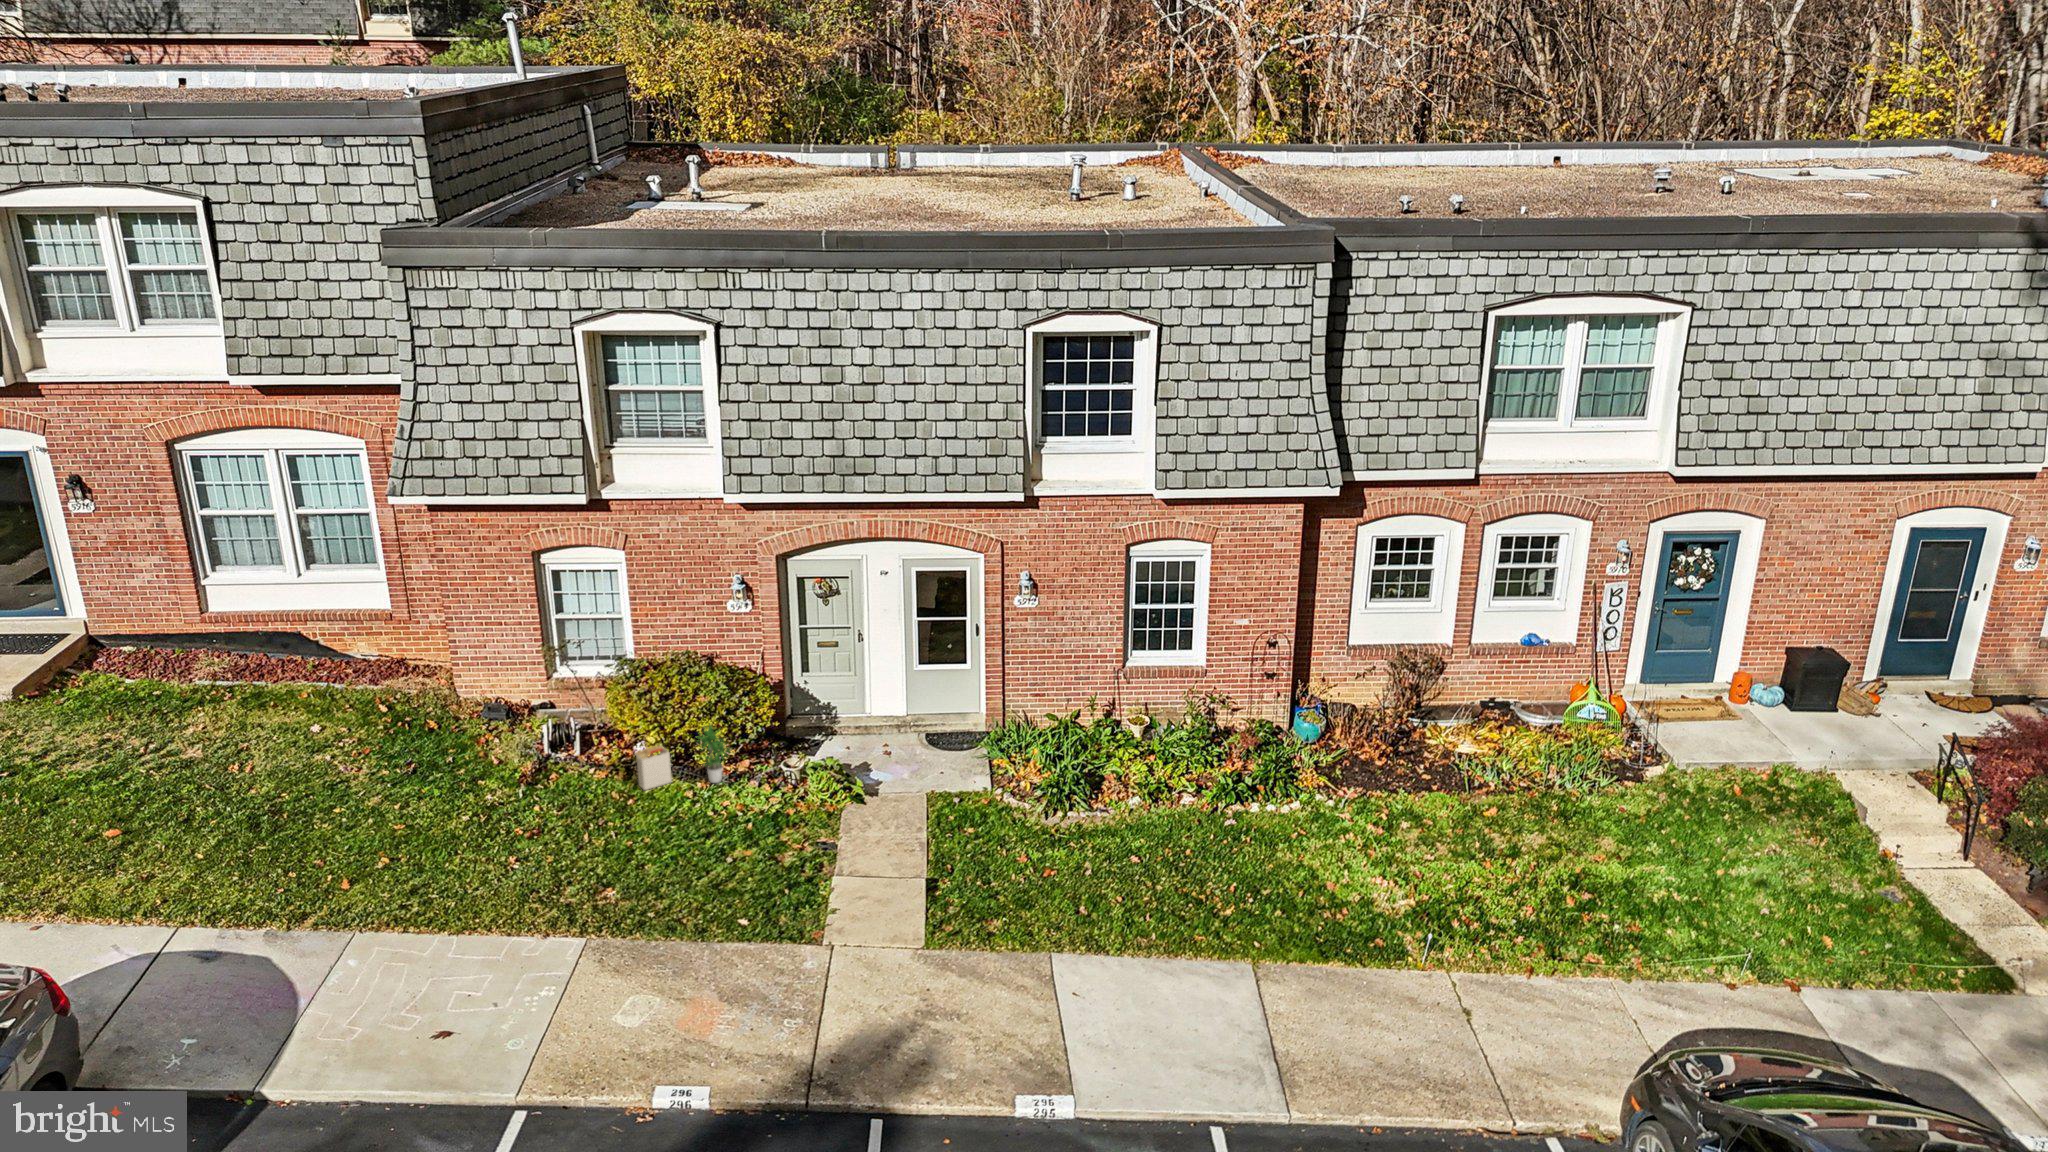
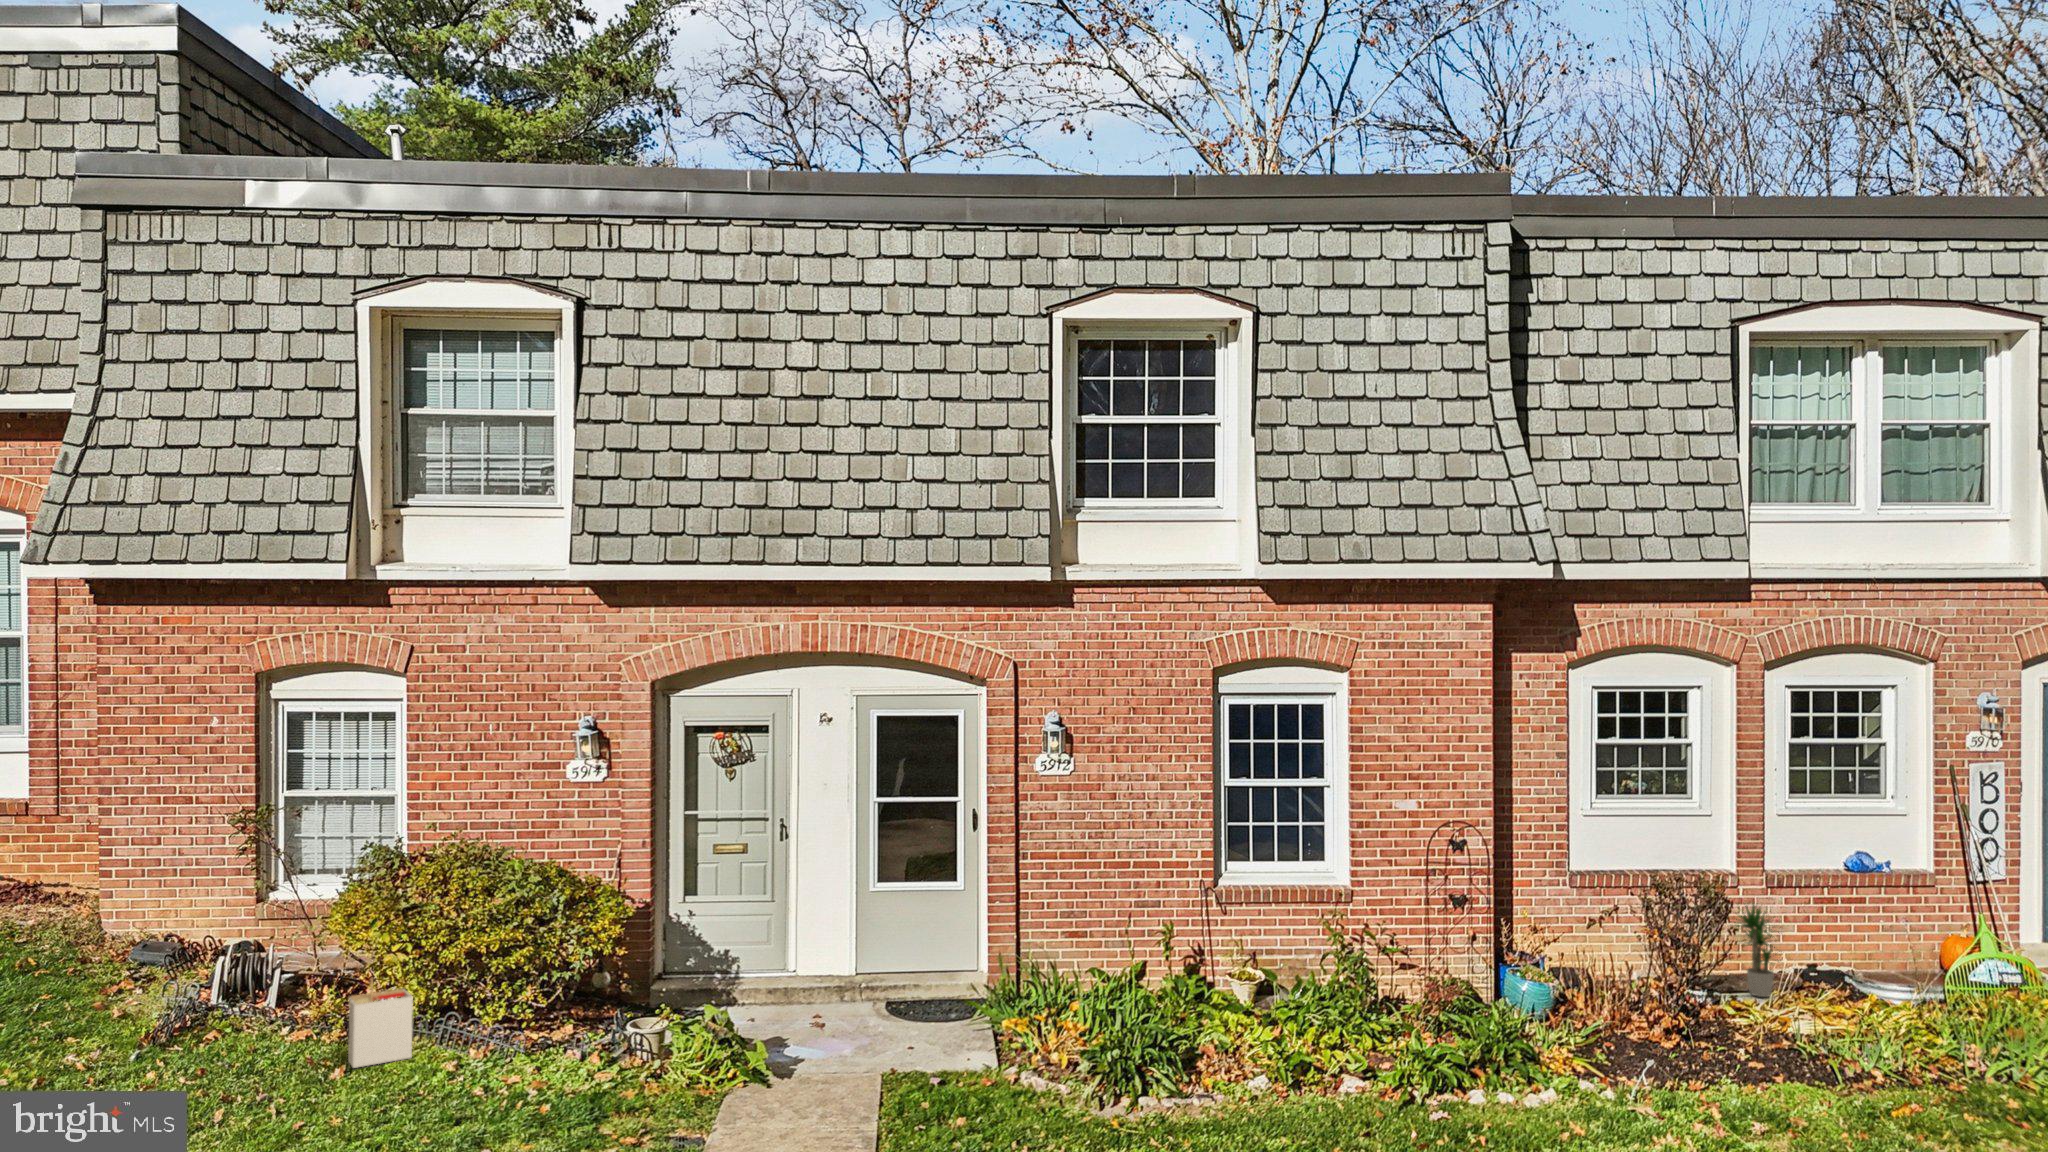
potted plant: present [696,725,727,783] -> present [1732,903,1781,997]

